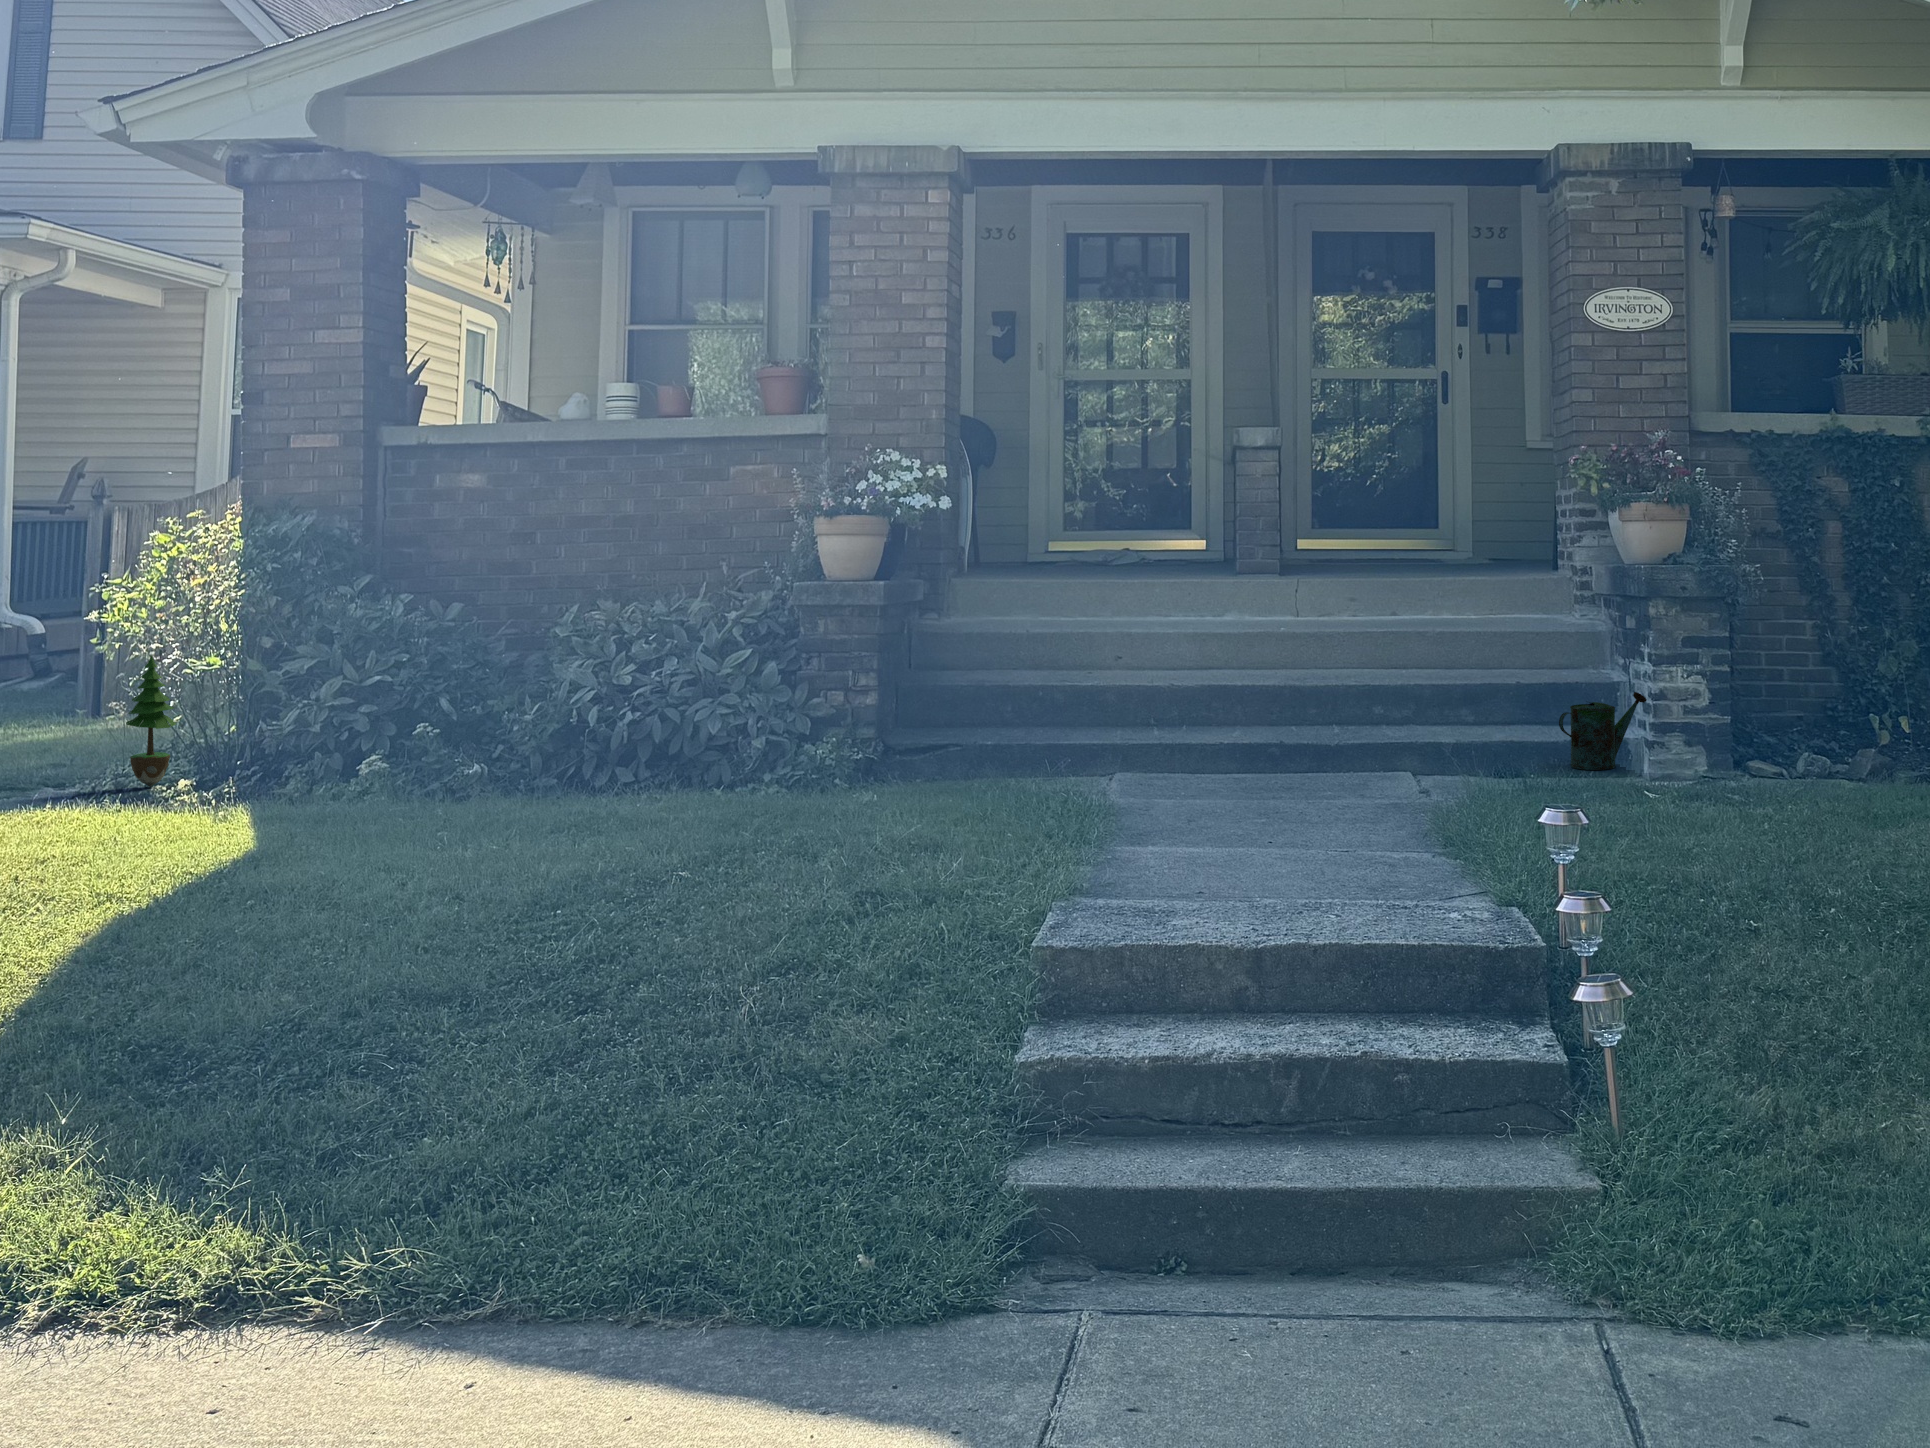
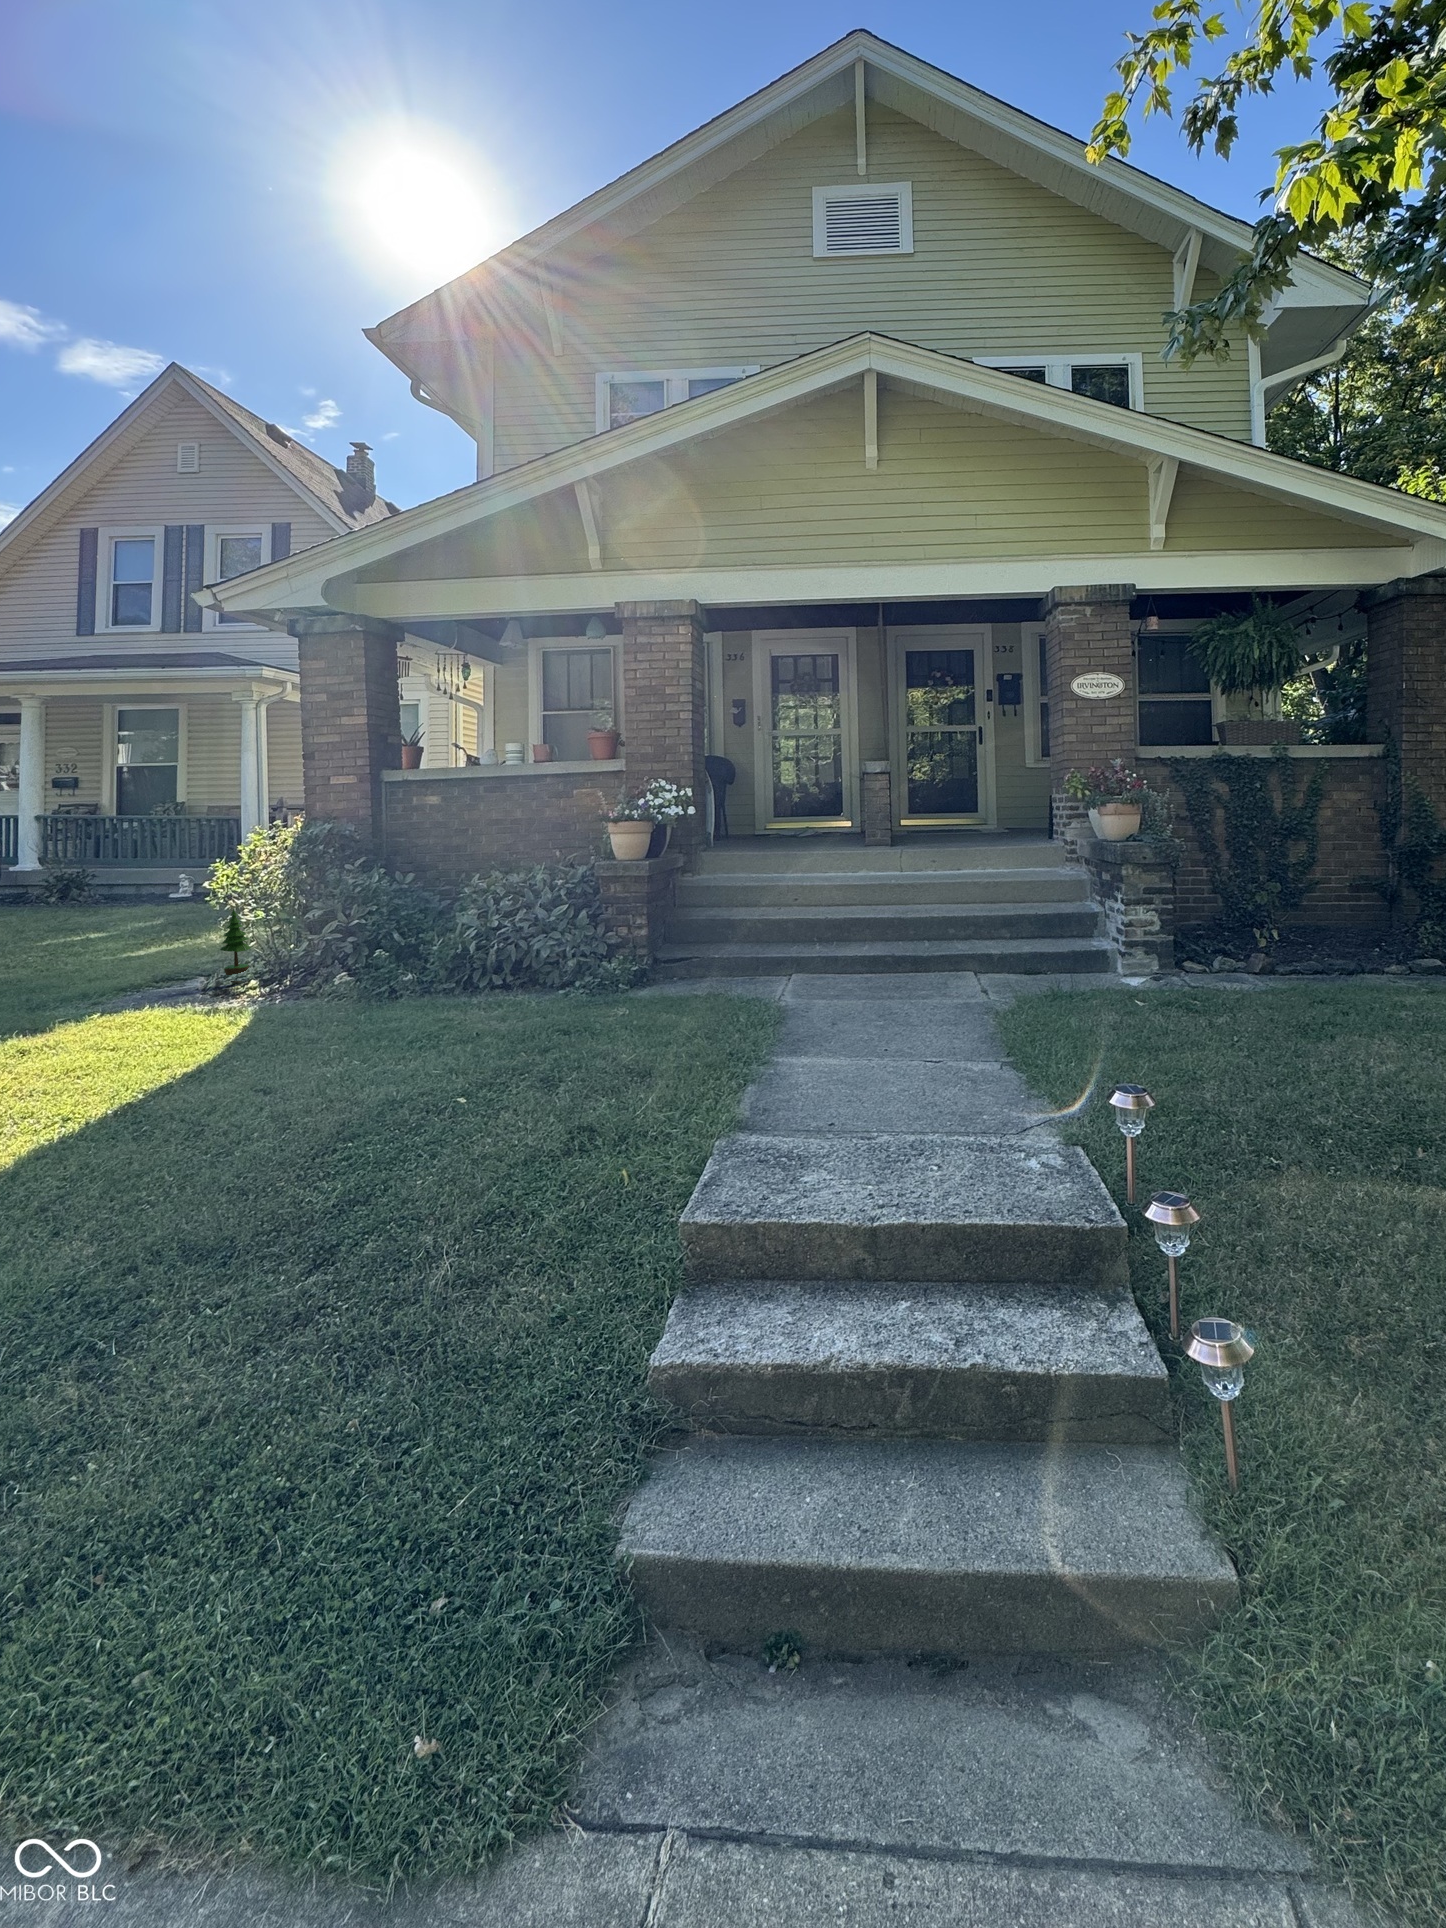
watering can: present [1559,692,1647,770] -> none [1067,922,1121,972]

